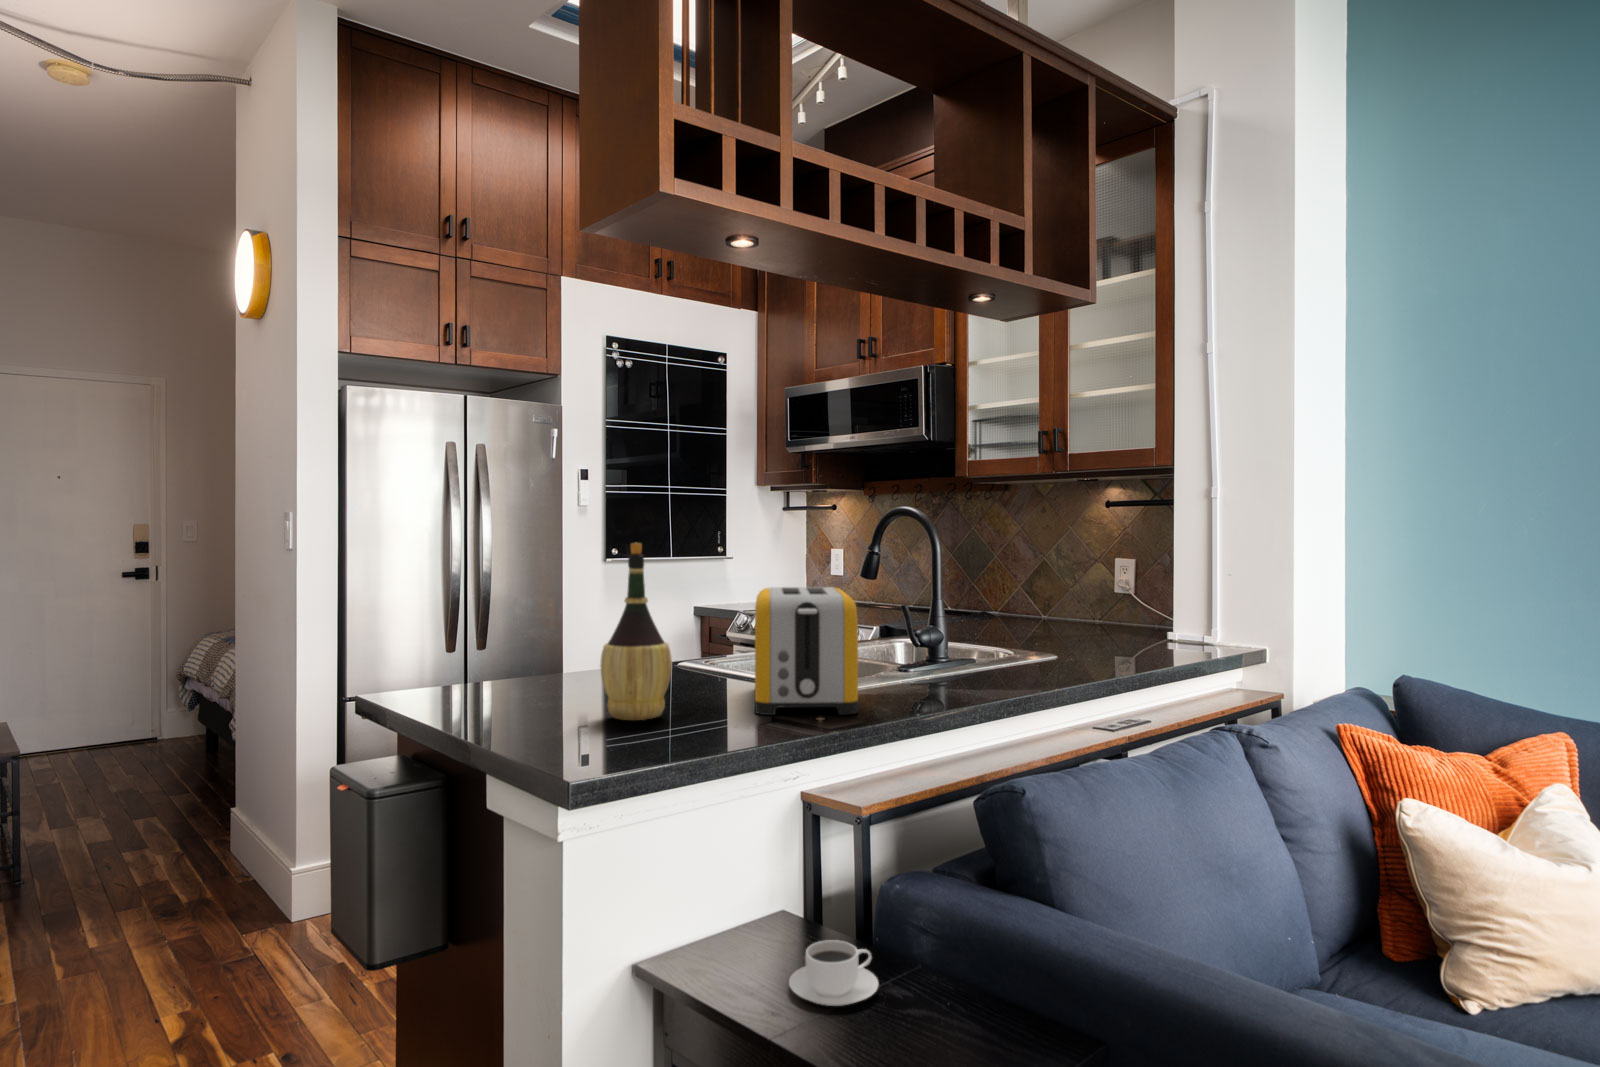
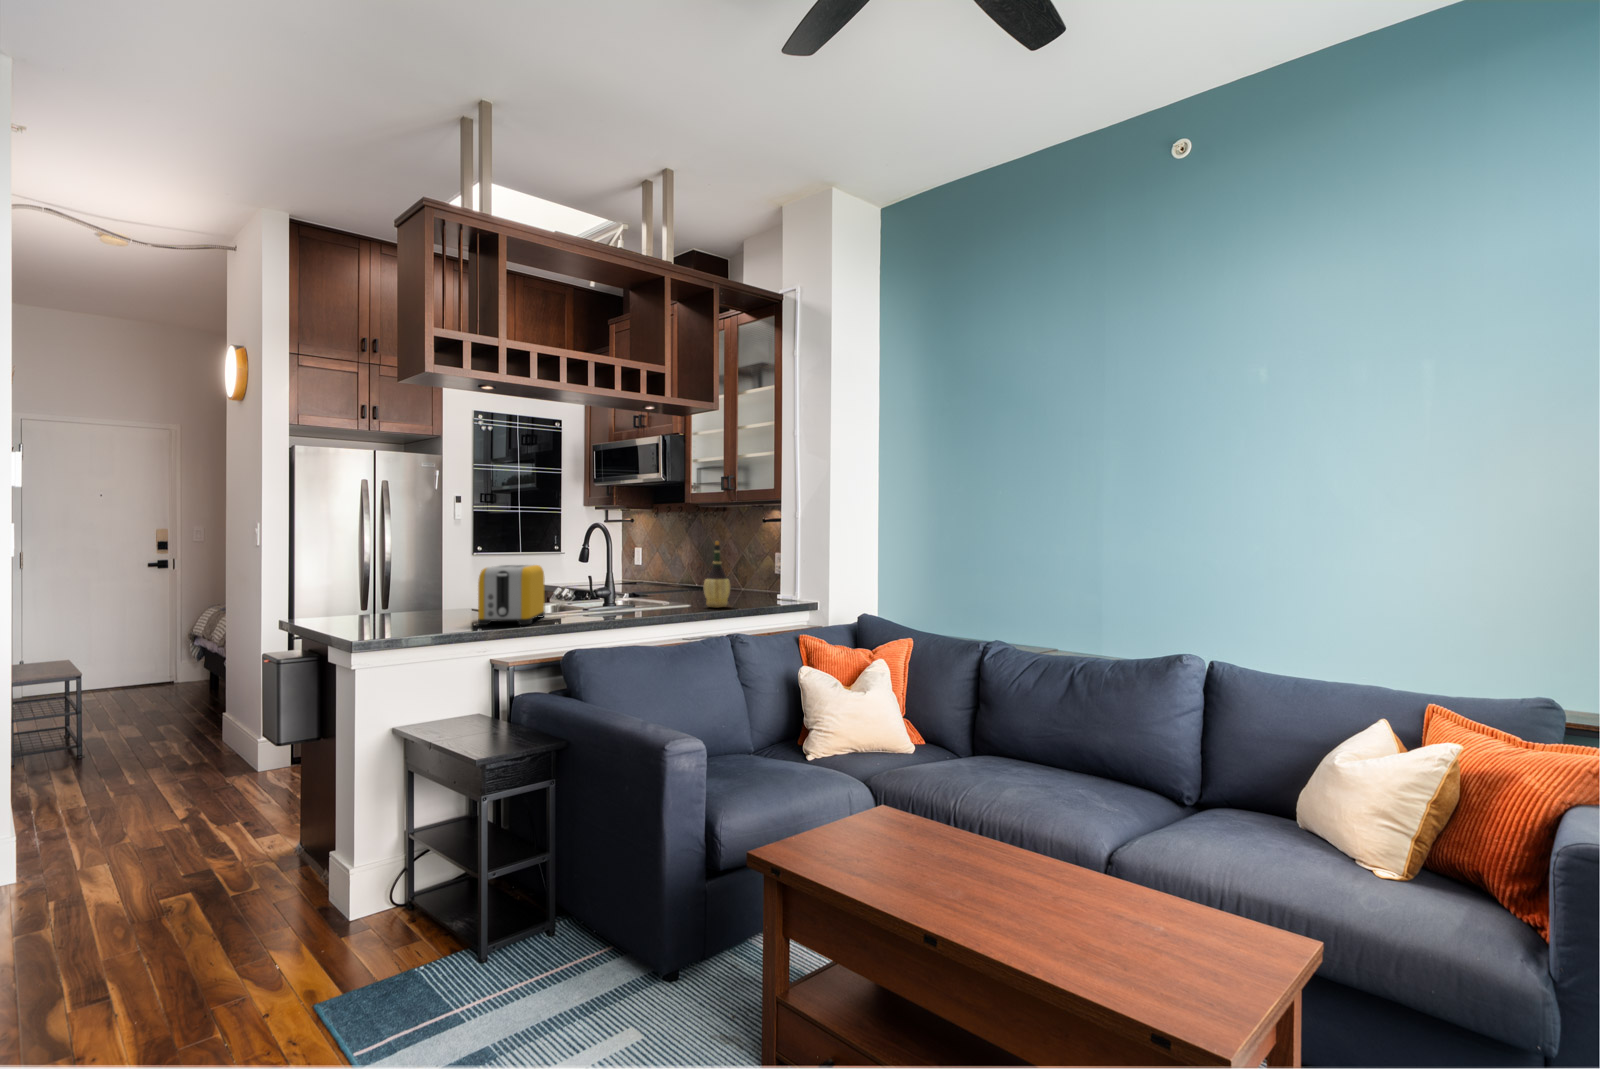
wine bottle: present [600,543,672,720] -> present [704,541,730,607]
coffee cup: present [789,940,878,1006] -> none [455,714,496,736]

